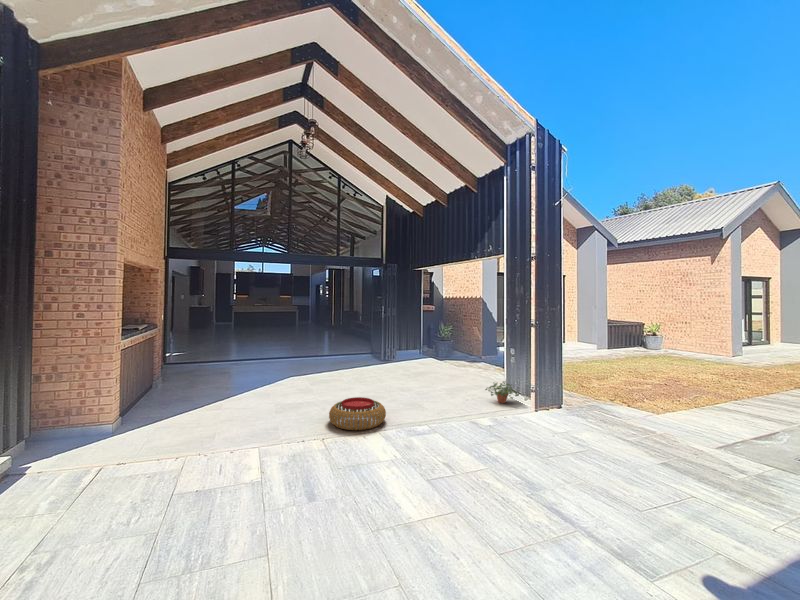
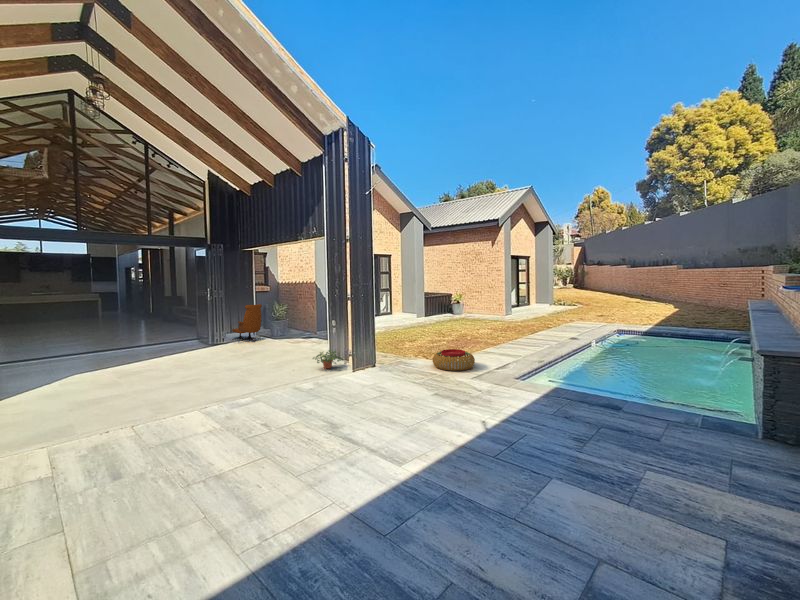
lounge chair: none [400,324,429,362] -> present [232,304,262,342]
pouf: present [329,397,386,430] -> present [432,349,475,371]

